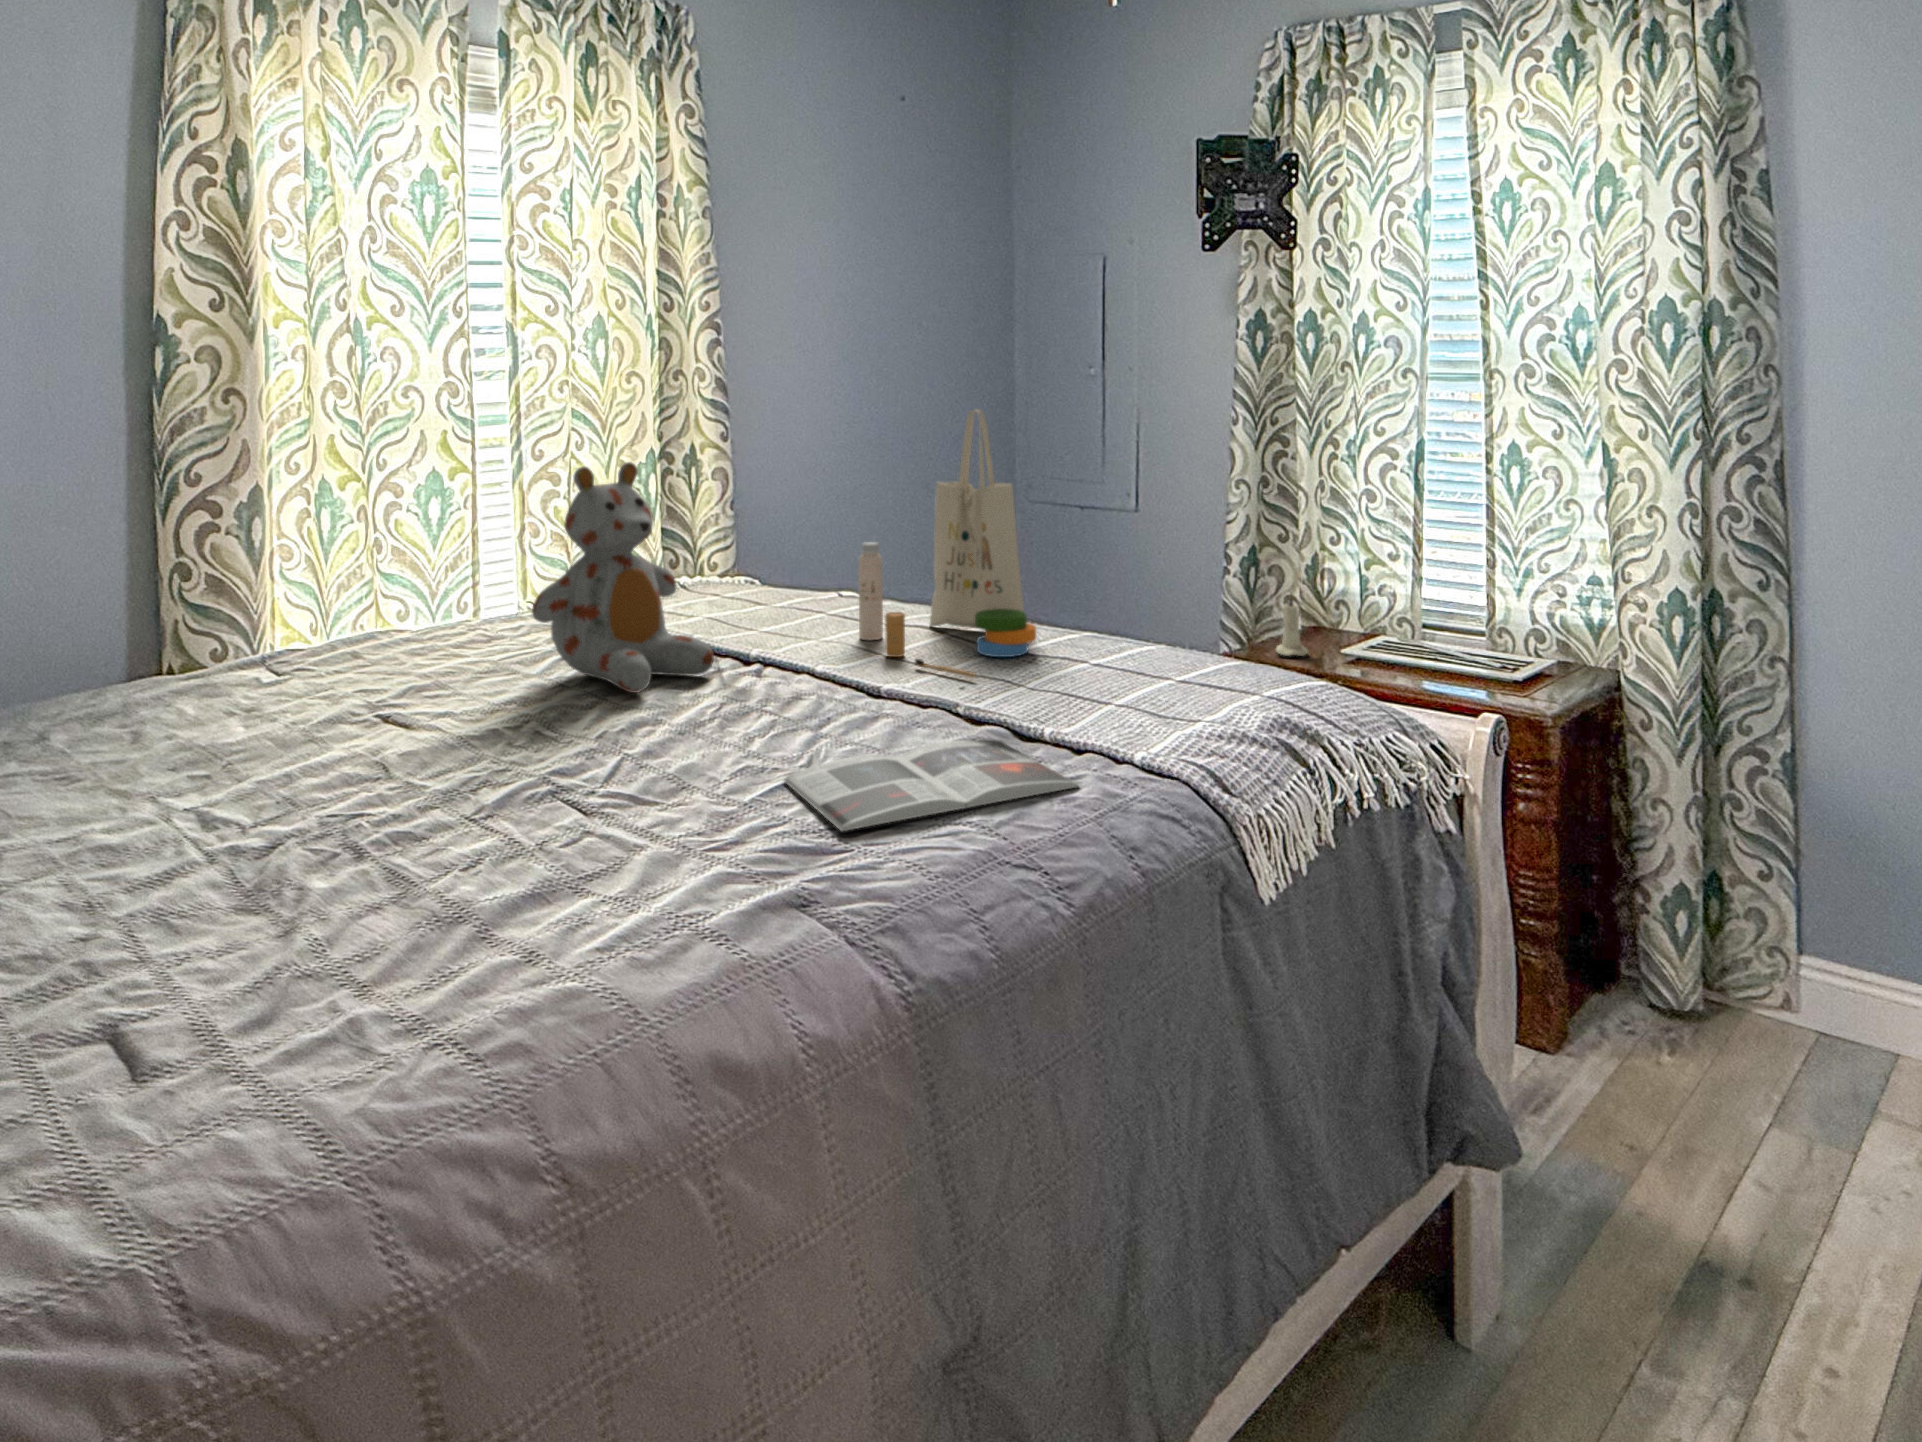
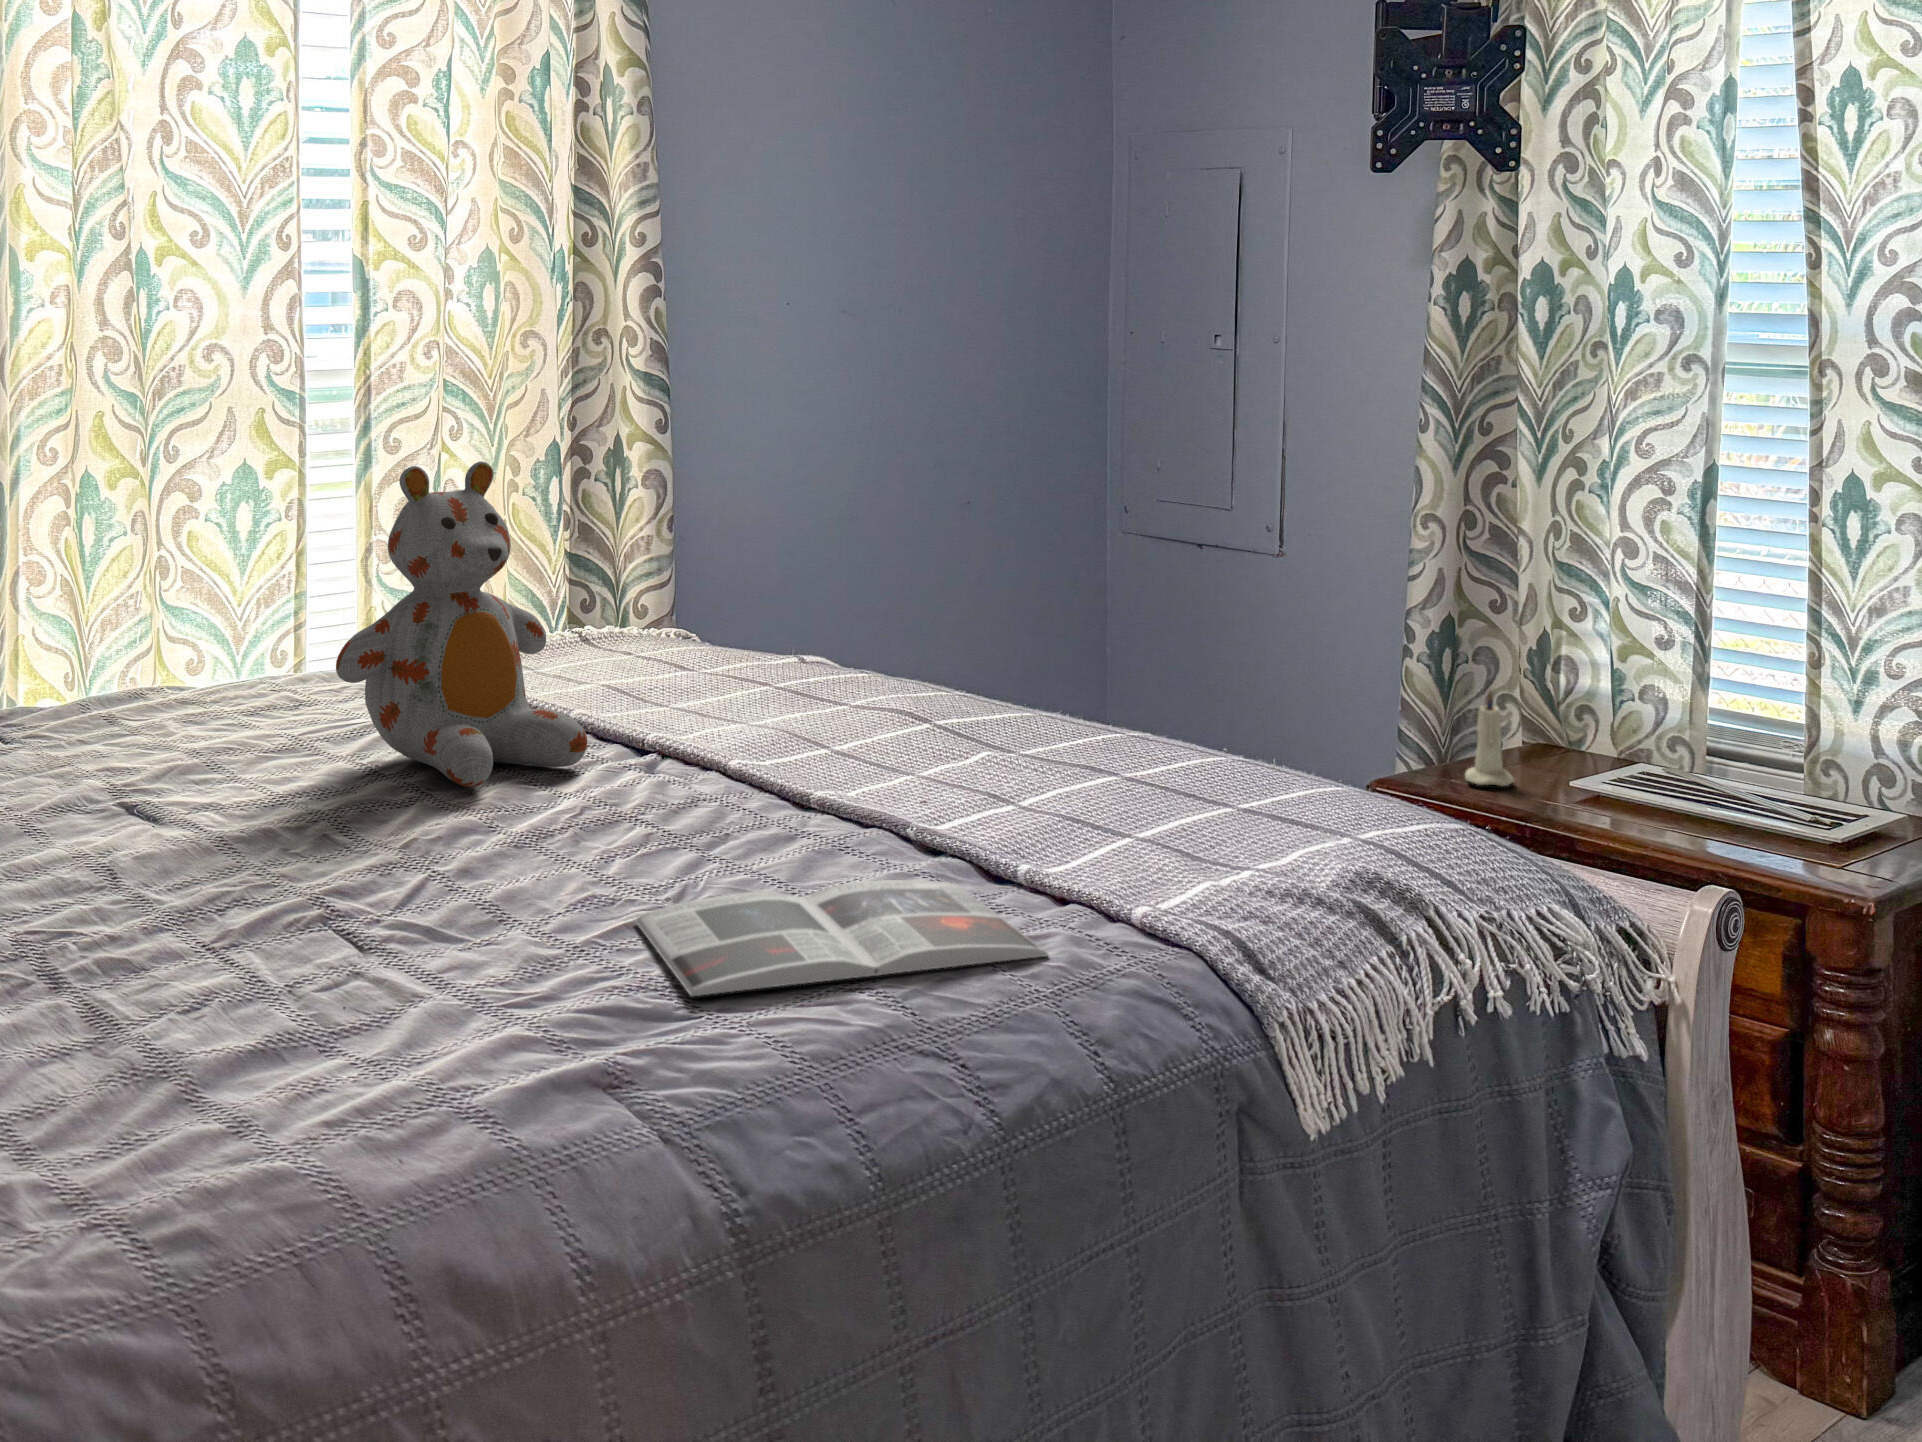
tote bag: present [859,409,1036,678] -> none [802,401,1050,792]

